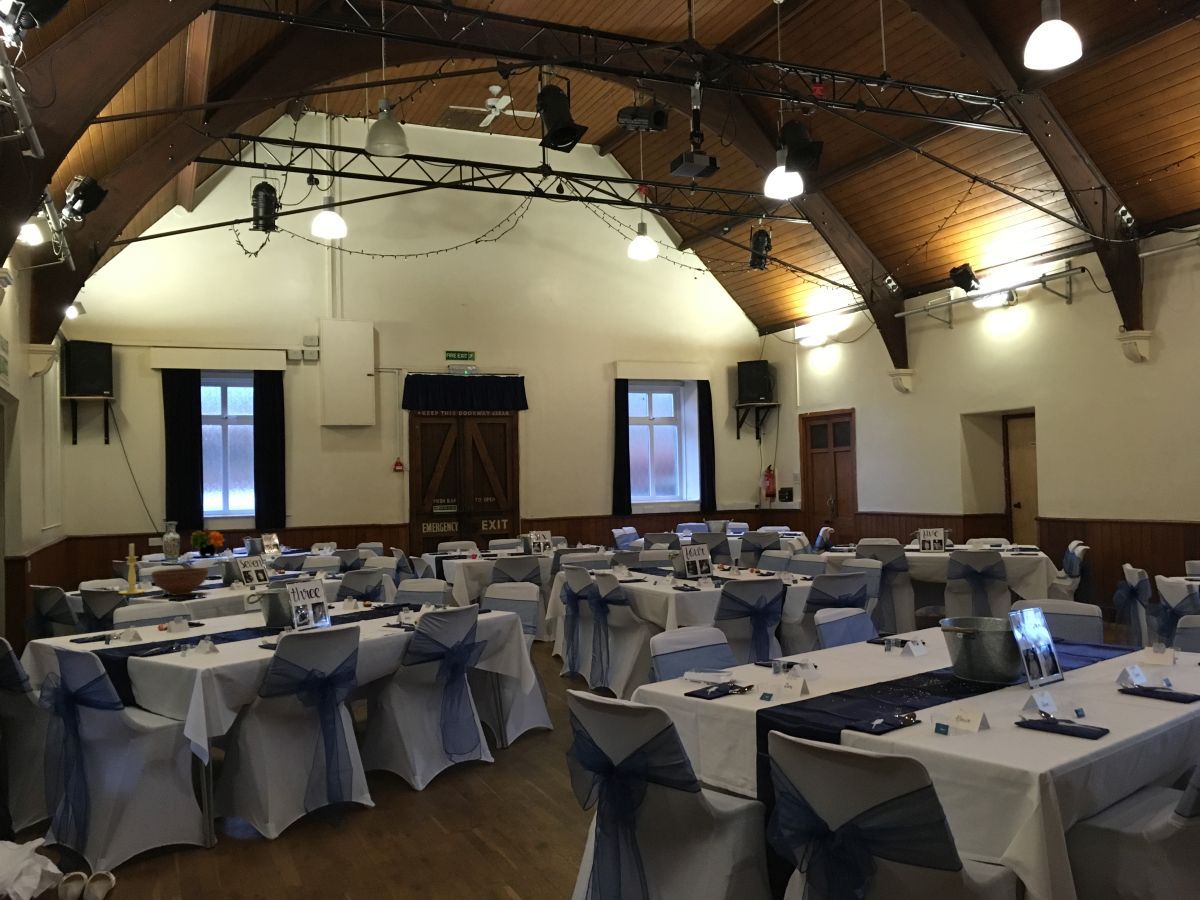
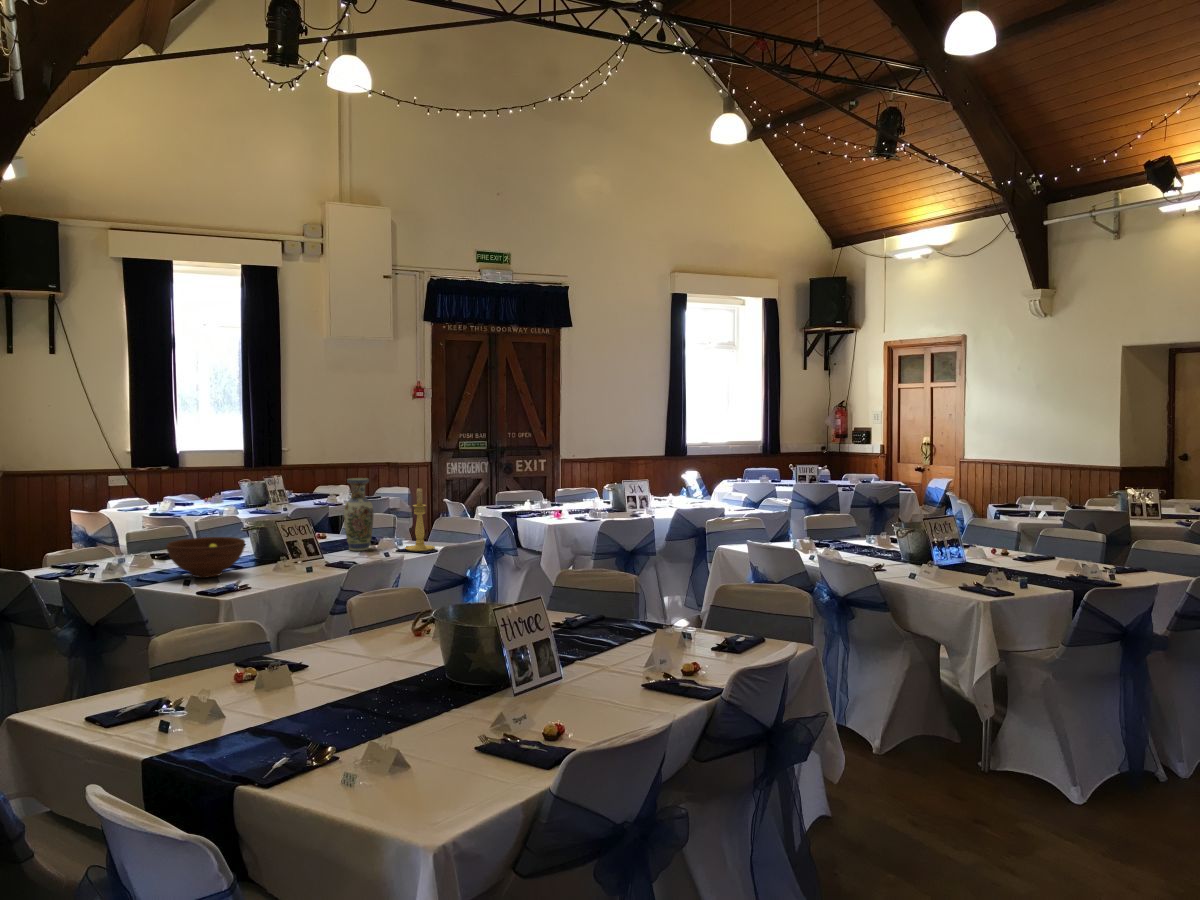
vase: present [163,522,180,562] -> present [344,478,373,551]
flower arrangement: present [190,529,224,558] -> none [173,467,217,505]
candle holder: present [119,544,145,594] -> present [405,488,435,551]

